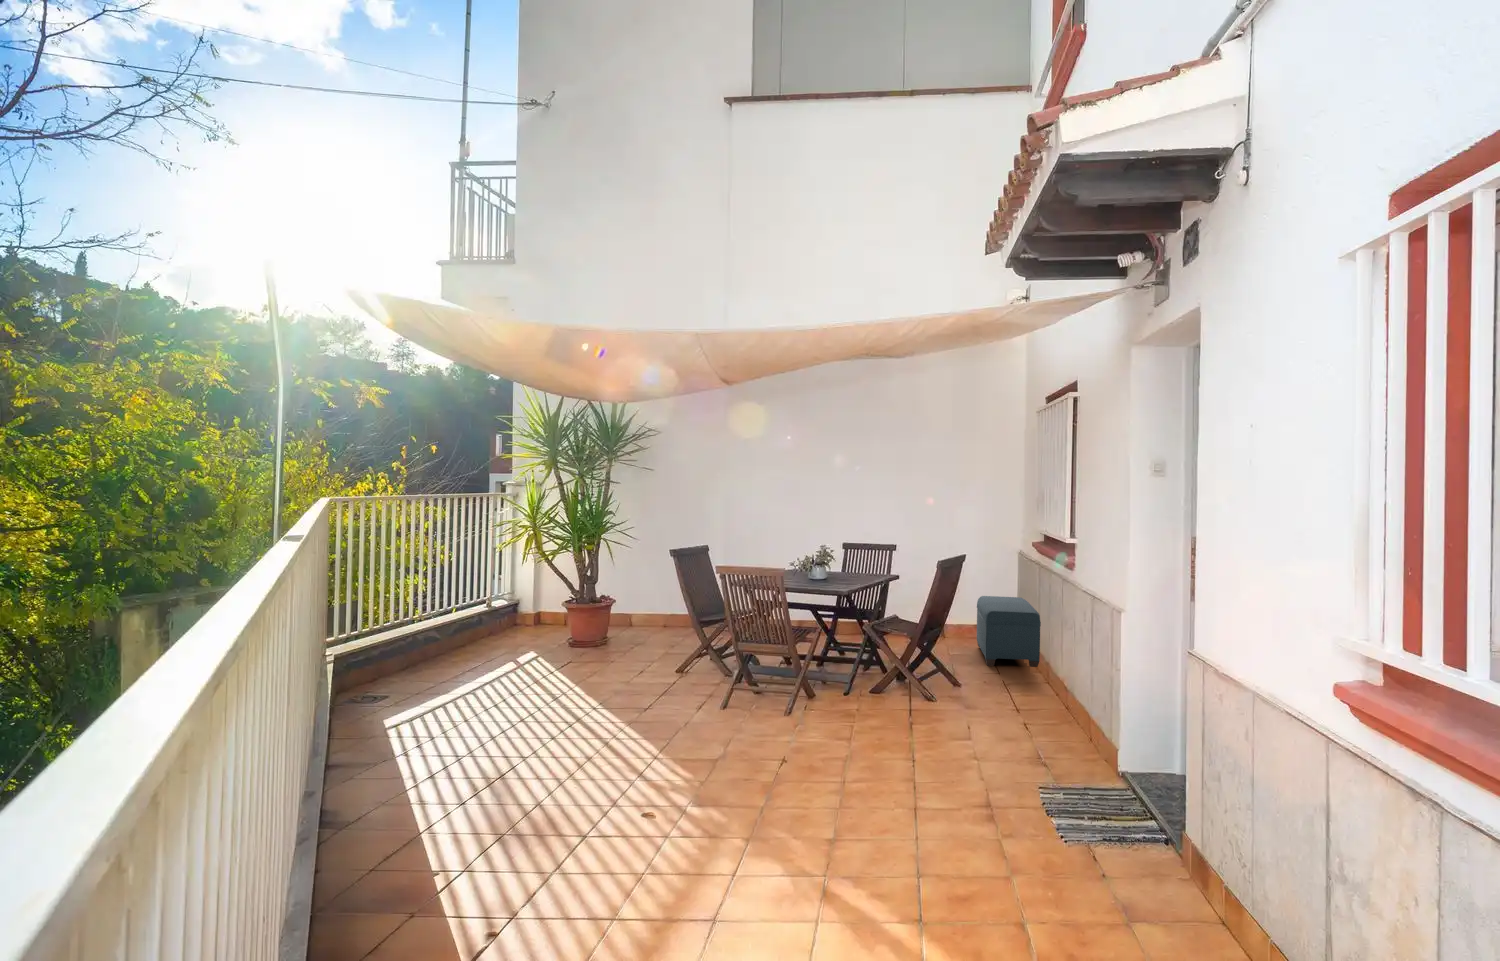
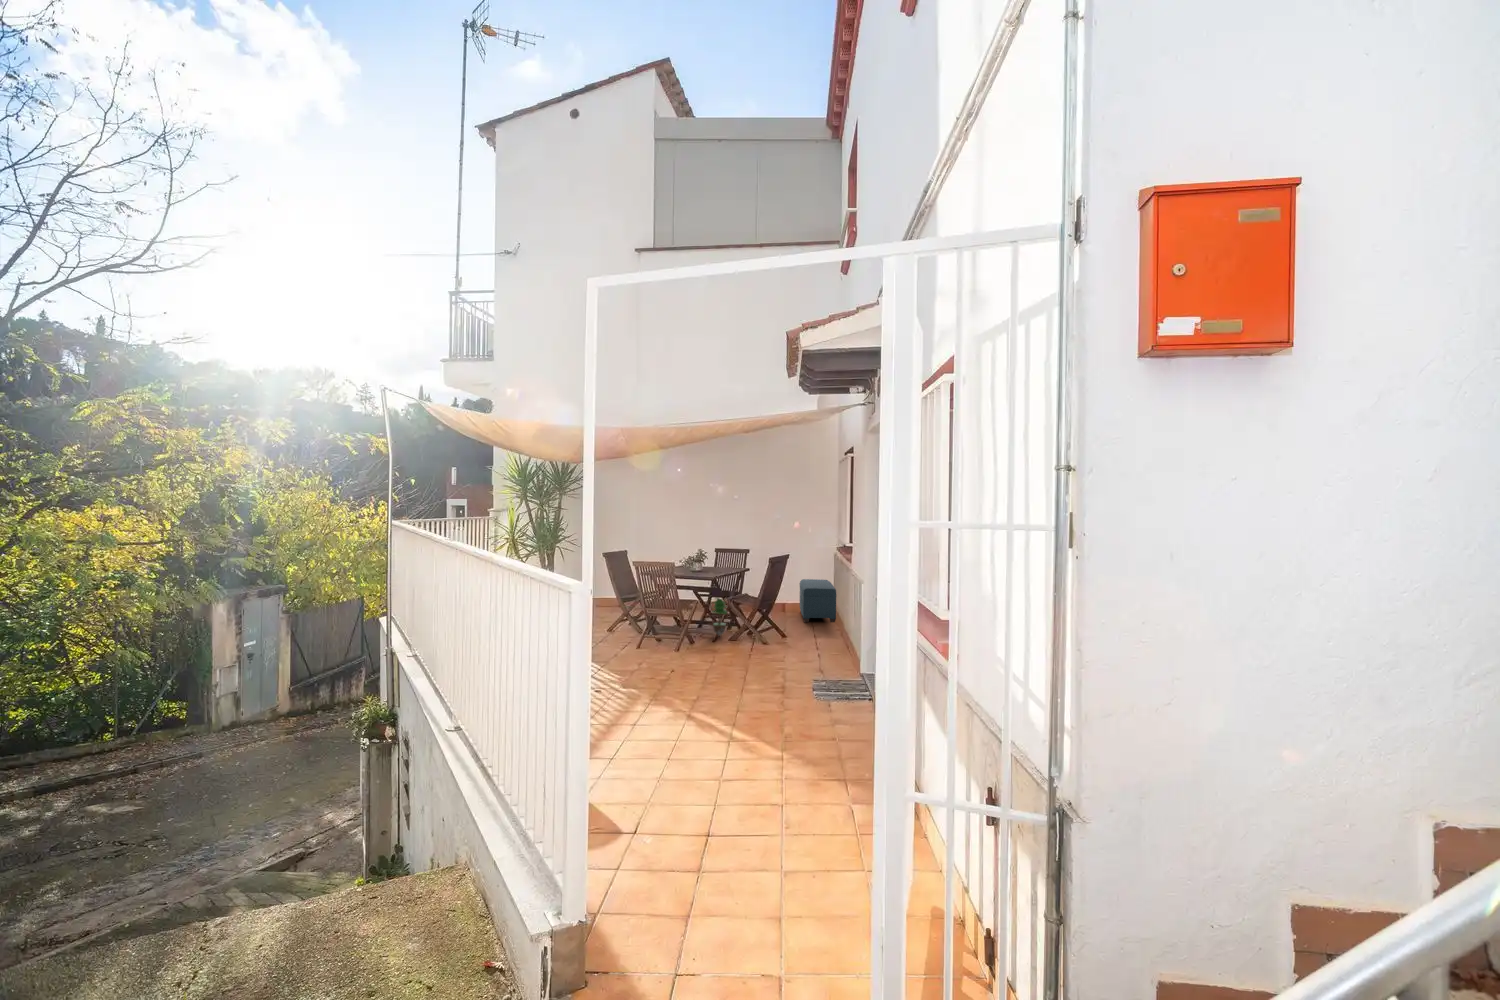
potted tree: none [839,606,867,684] -> present [712,598,727,635]

